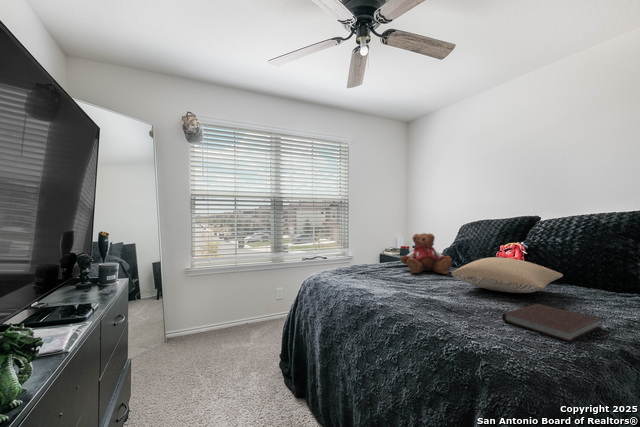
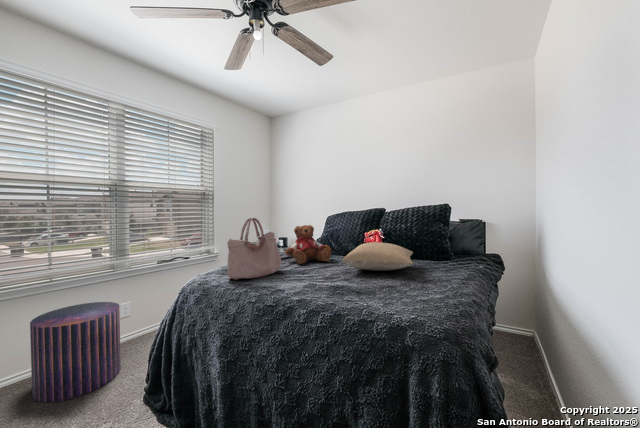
handbag: none [336,224,389,280] -> present [227,218,281,280]
pouf: none [221,283,271,349] -> present [30,302,121,402]
notebook: present [503,304,601,342] -> none [399,276,452,301]

